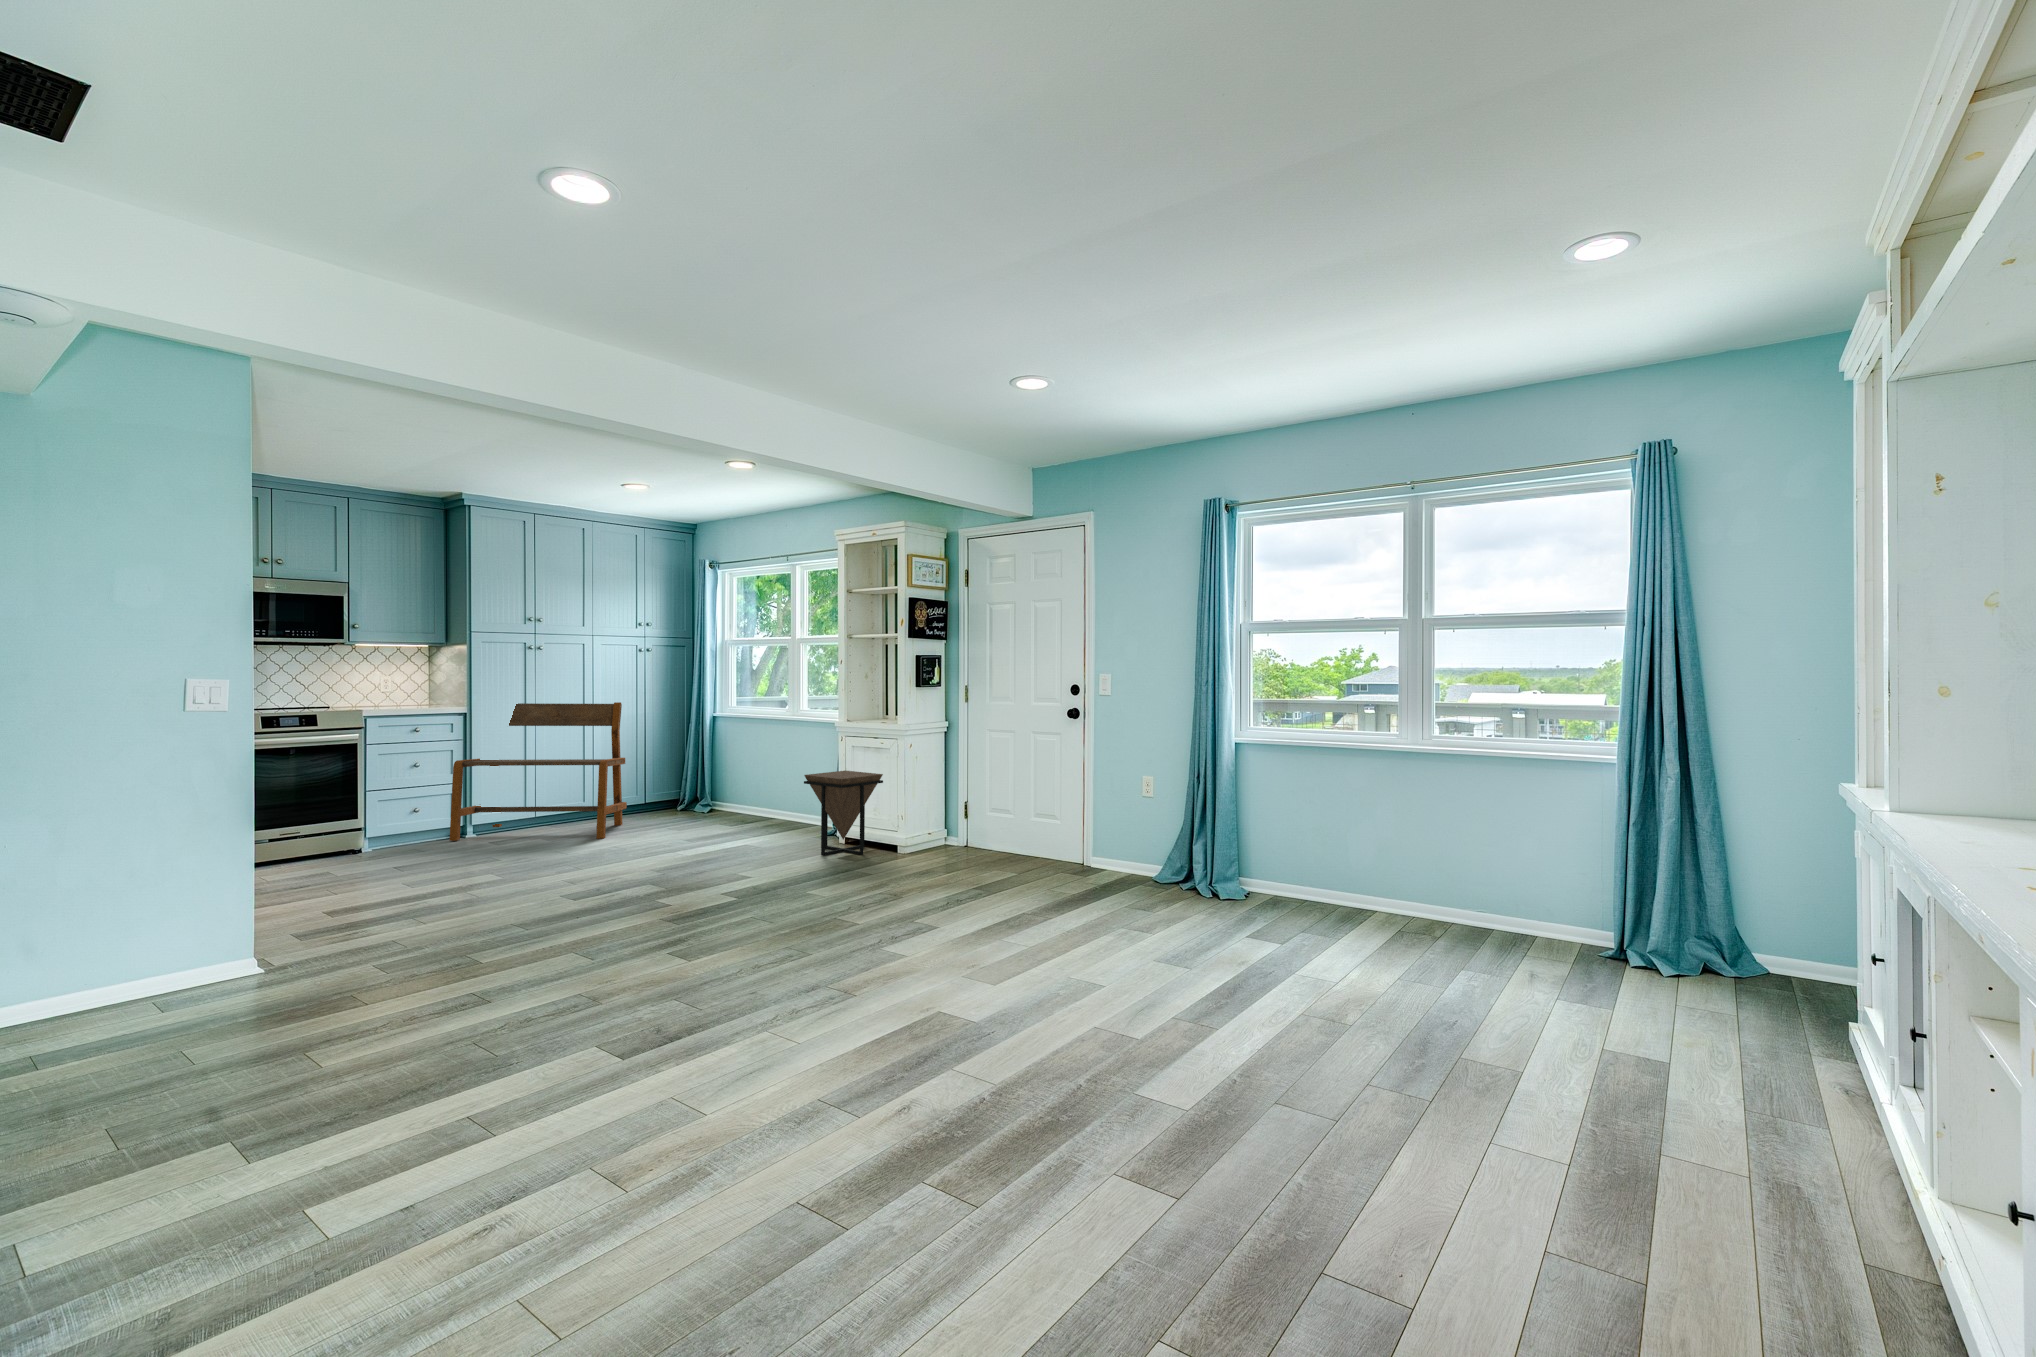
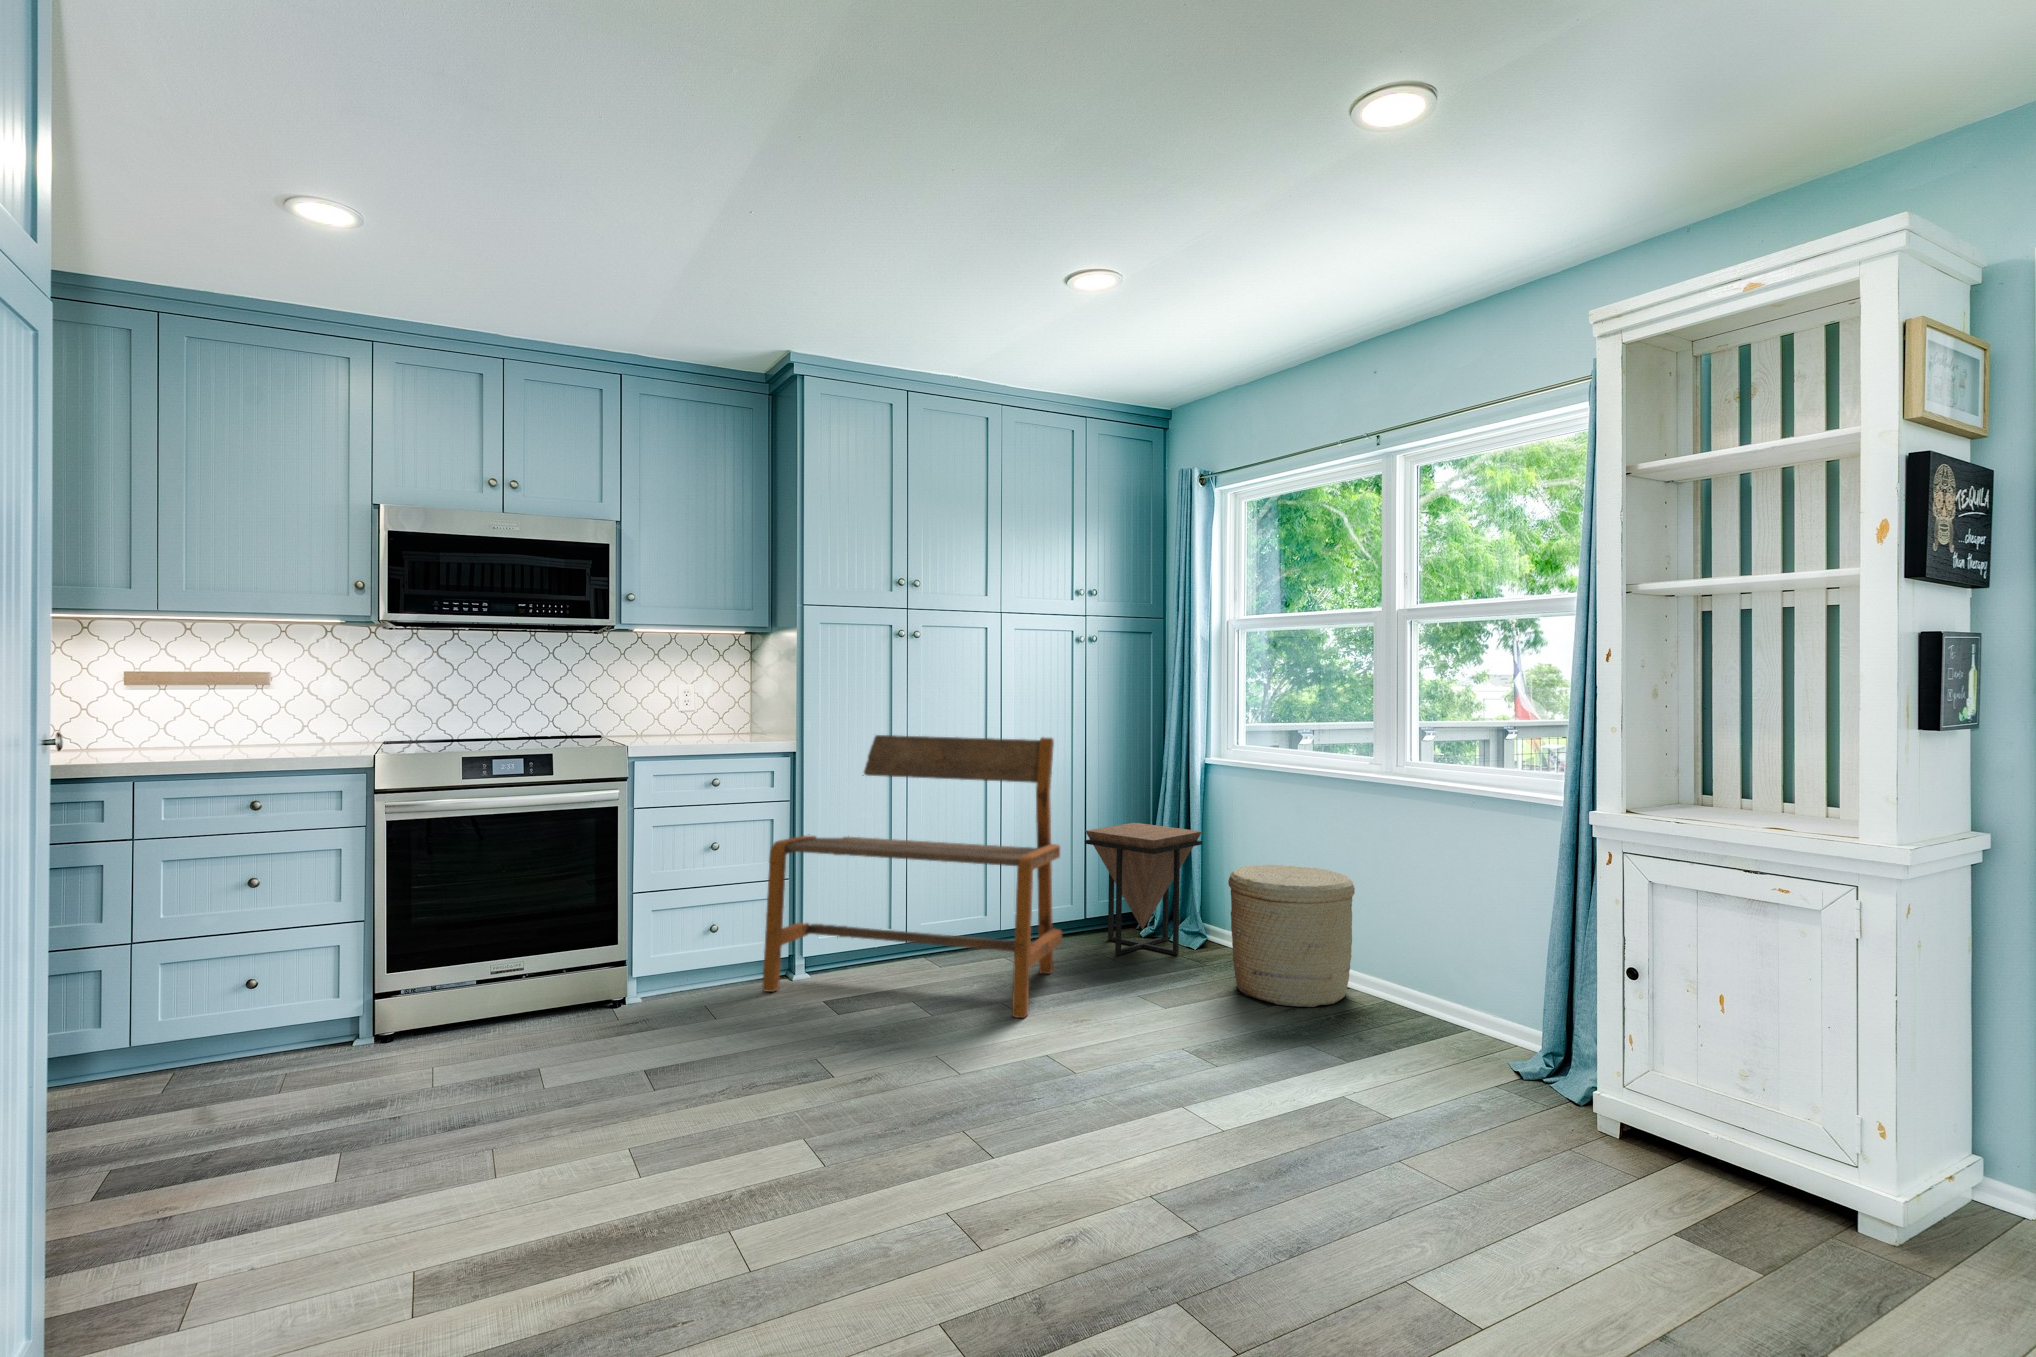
woven basket: none [715,764,776,826] -> present [1228,865,1355,1007]
side table: present [804,771,883,855] -> present [1085,823,1202,955]

